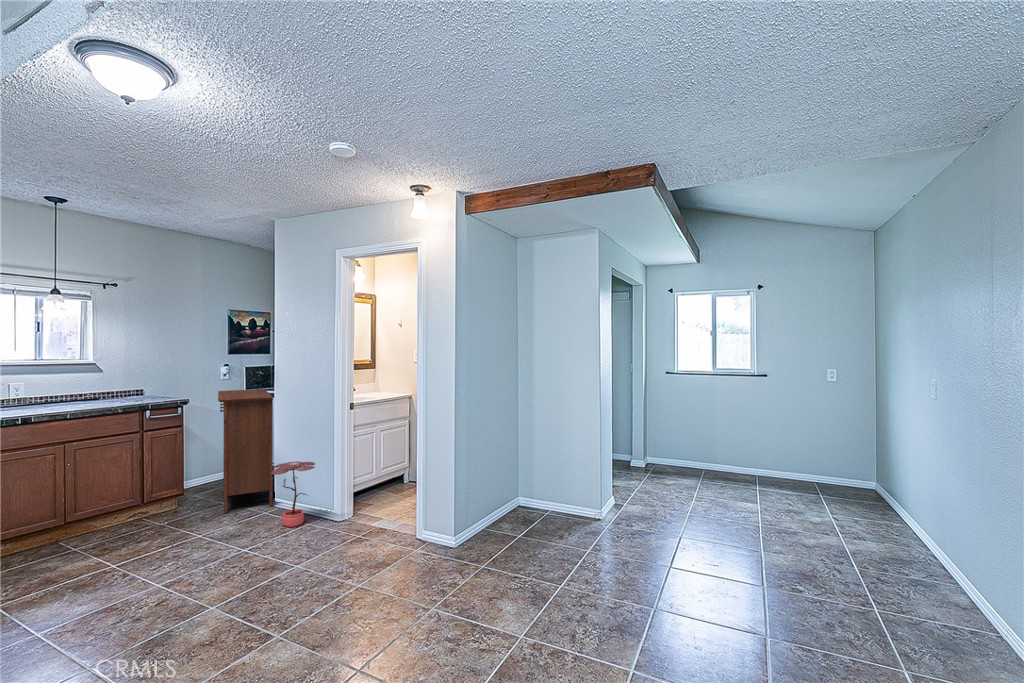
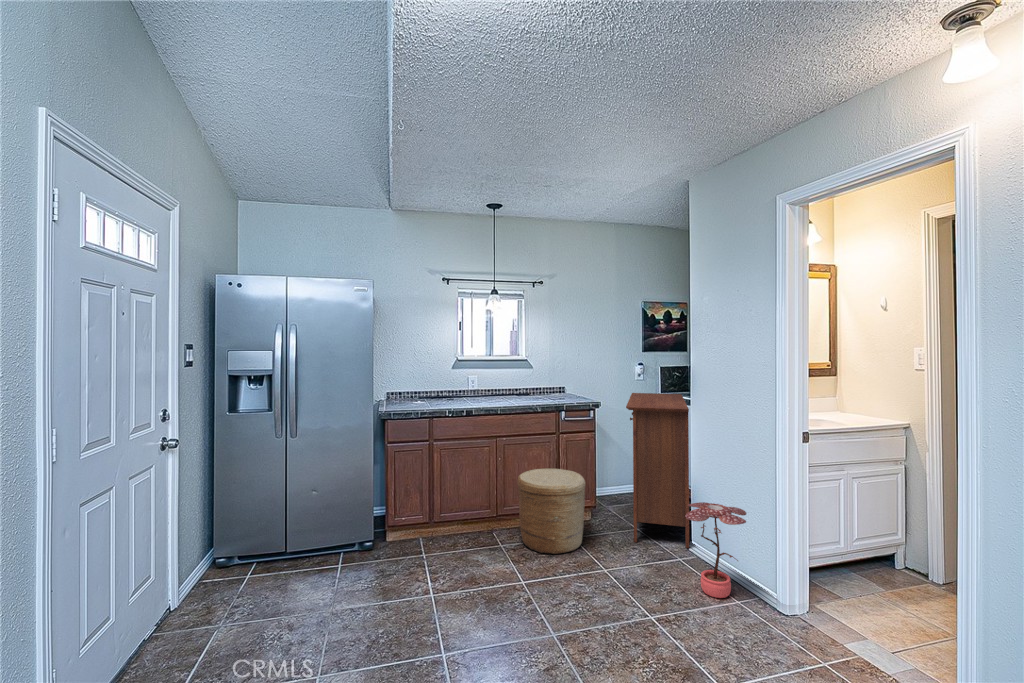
woven basket: none [97,464,177,542] -> present [517,469,585,554]

